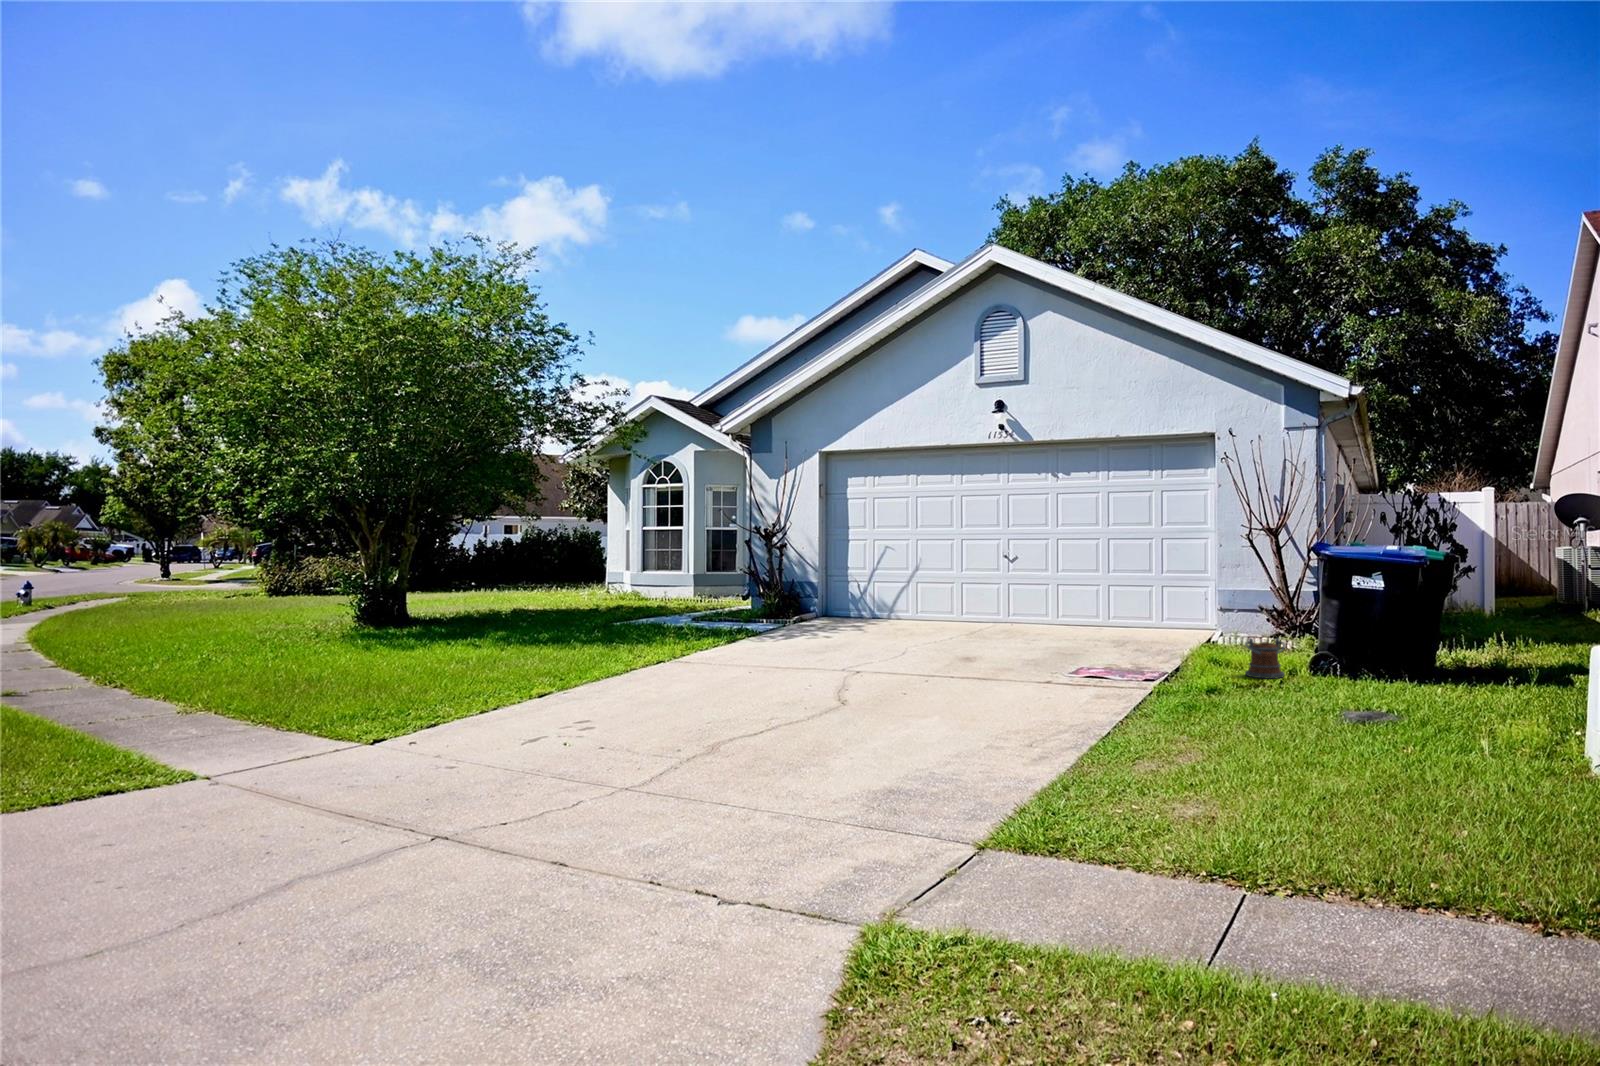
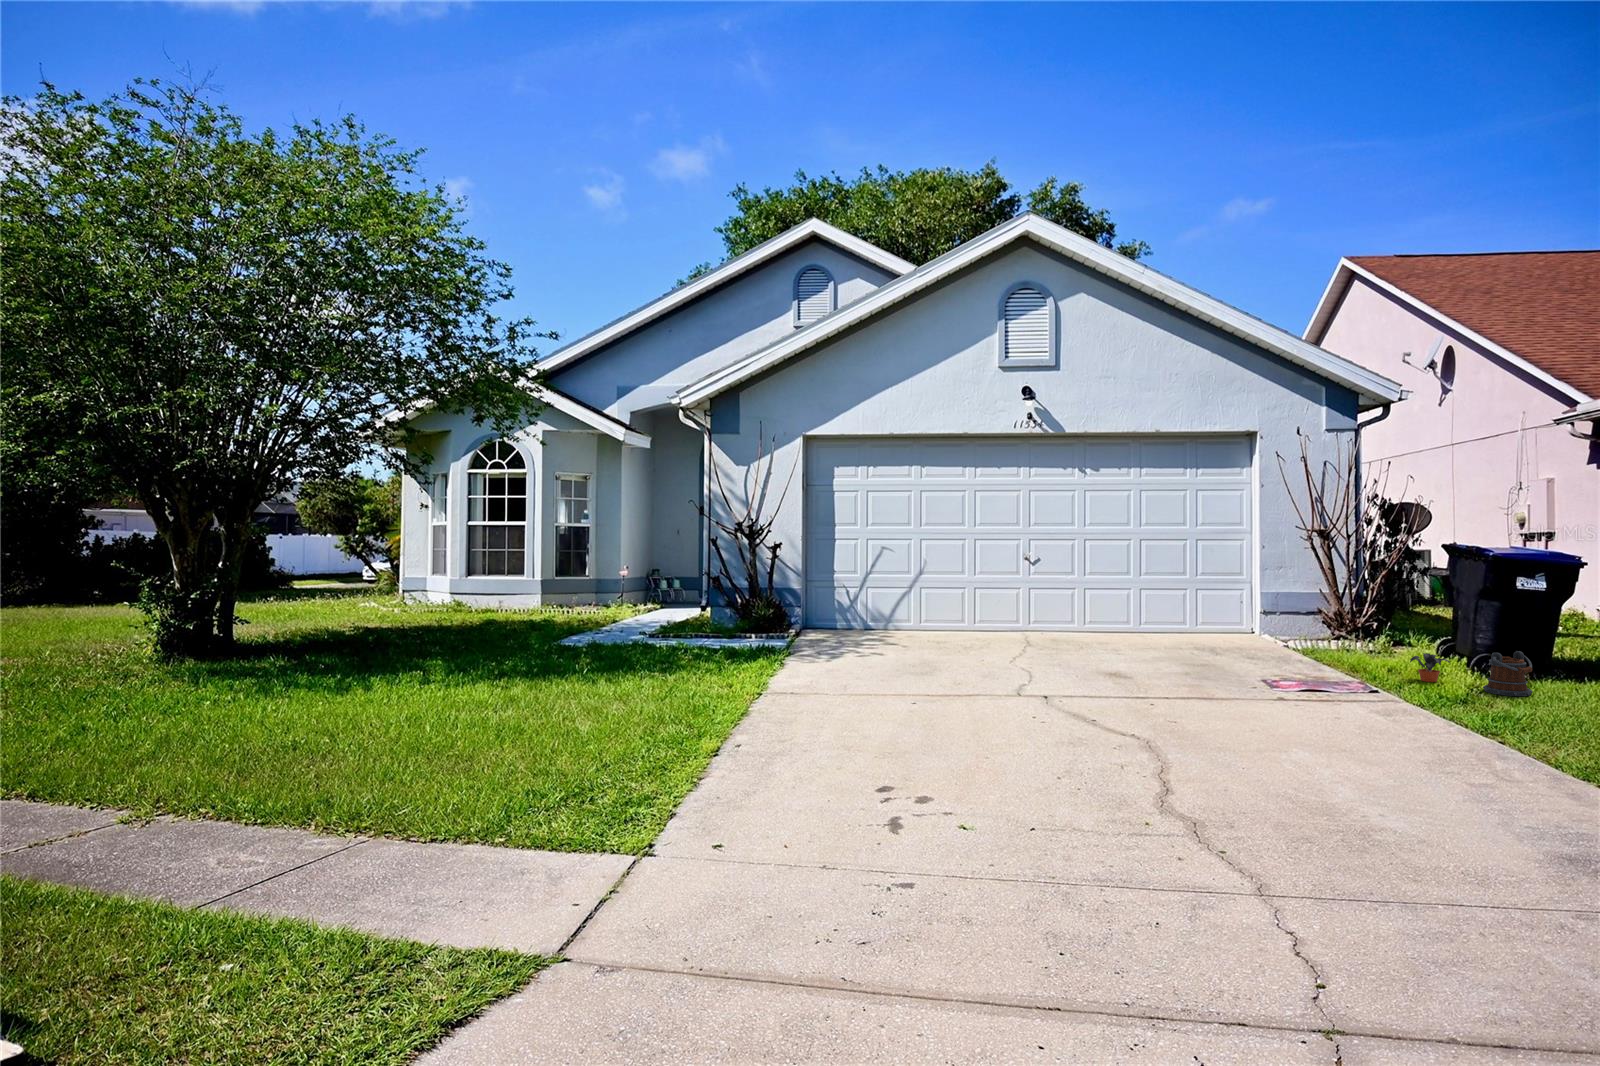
potted plant: none [1207,640,1242,667] -> present [1410,653,1450,682]

